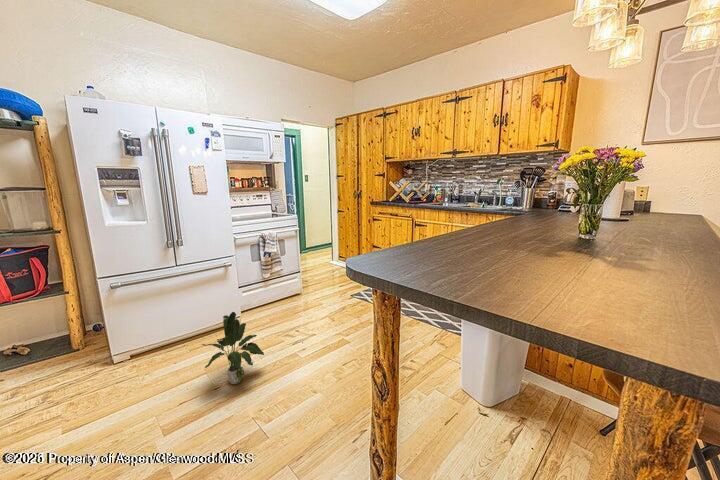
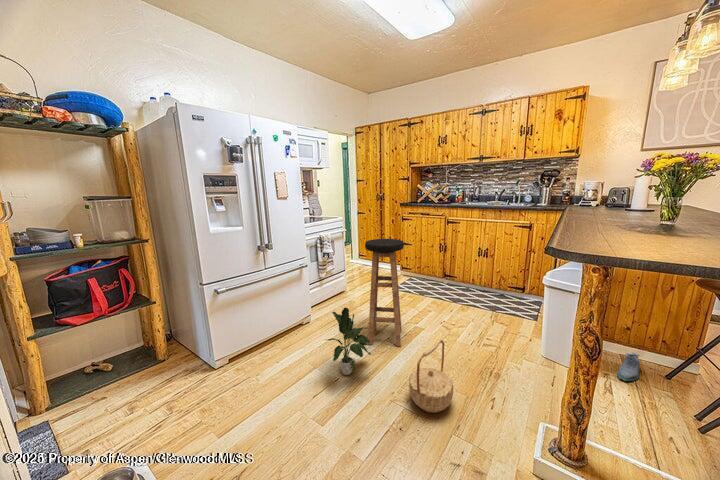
bar stool: none [276,240,326,359] -> present [365,239,404,346]
basket: none [263,357,318,438] -> present [409,340,453,413]
shoe: none [535,395,572,430] -> present [617,352,640,381]

